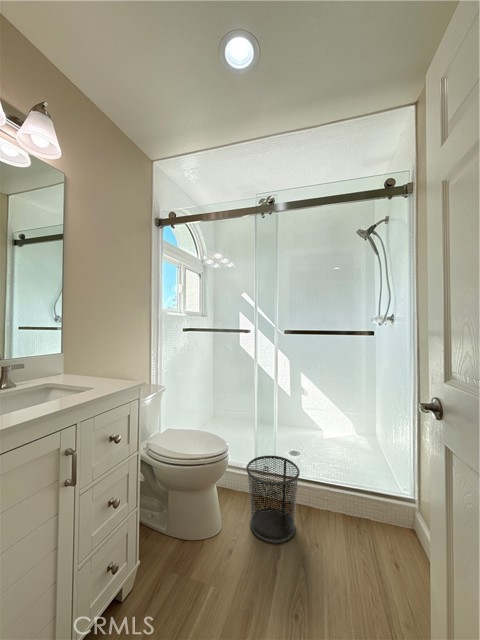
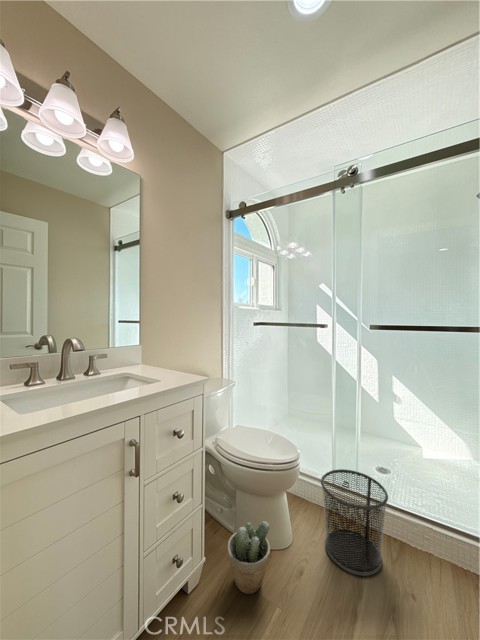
potted plant: none [163,512,203,585] -> present [228,521,270,594]

